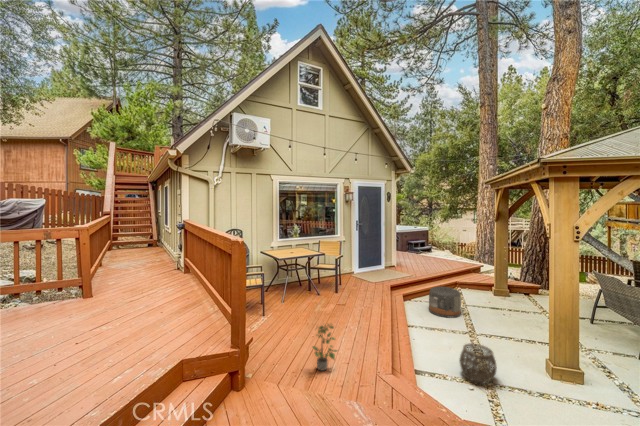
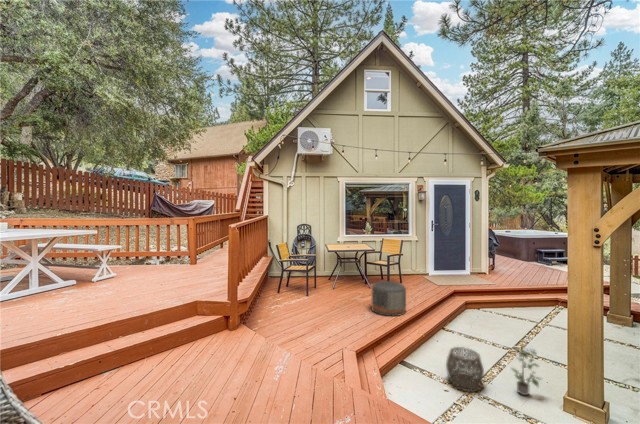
pouf: present [429,287,461,318] -> present [371,281,406,316]
potted plant: present [313,325,337,371] -> present [512,350,539,395]

